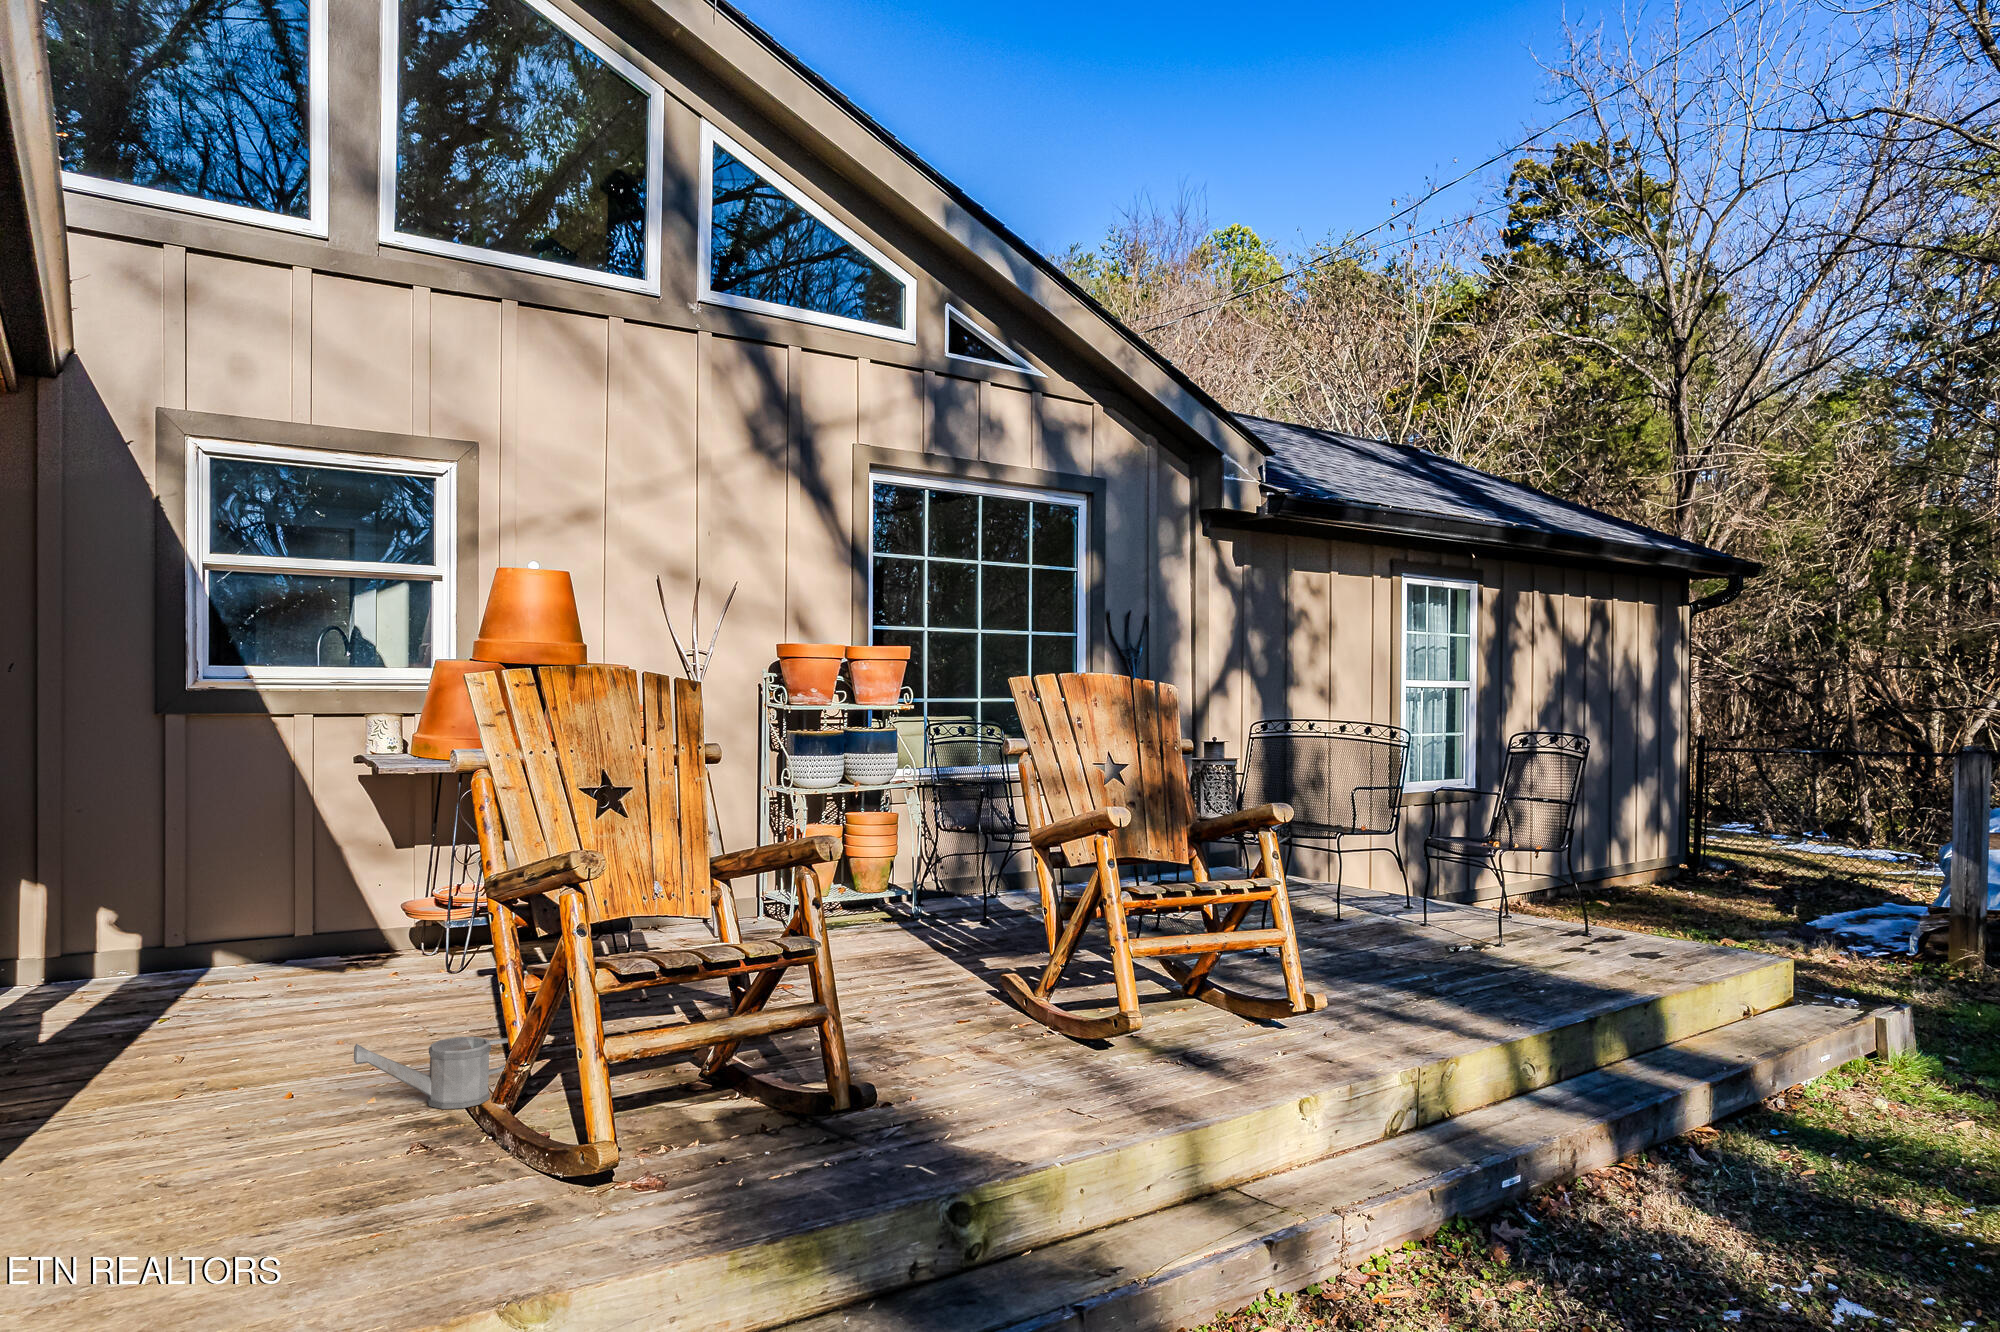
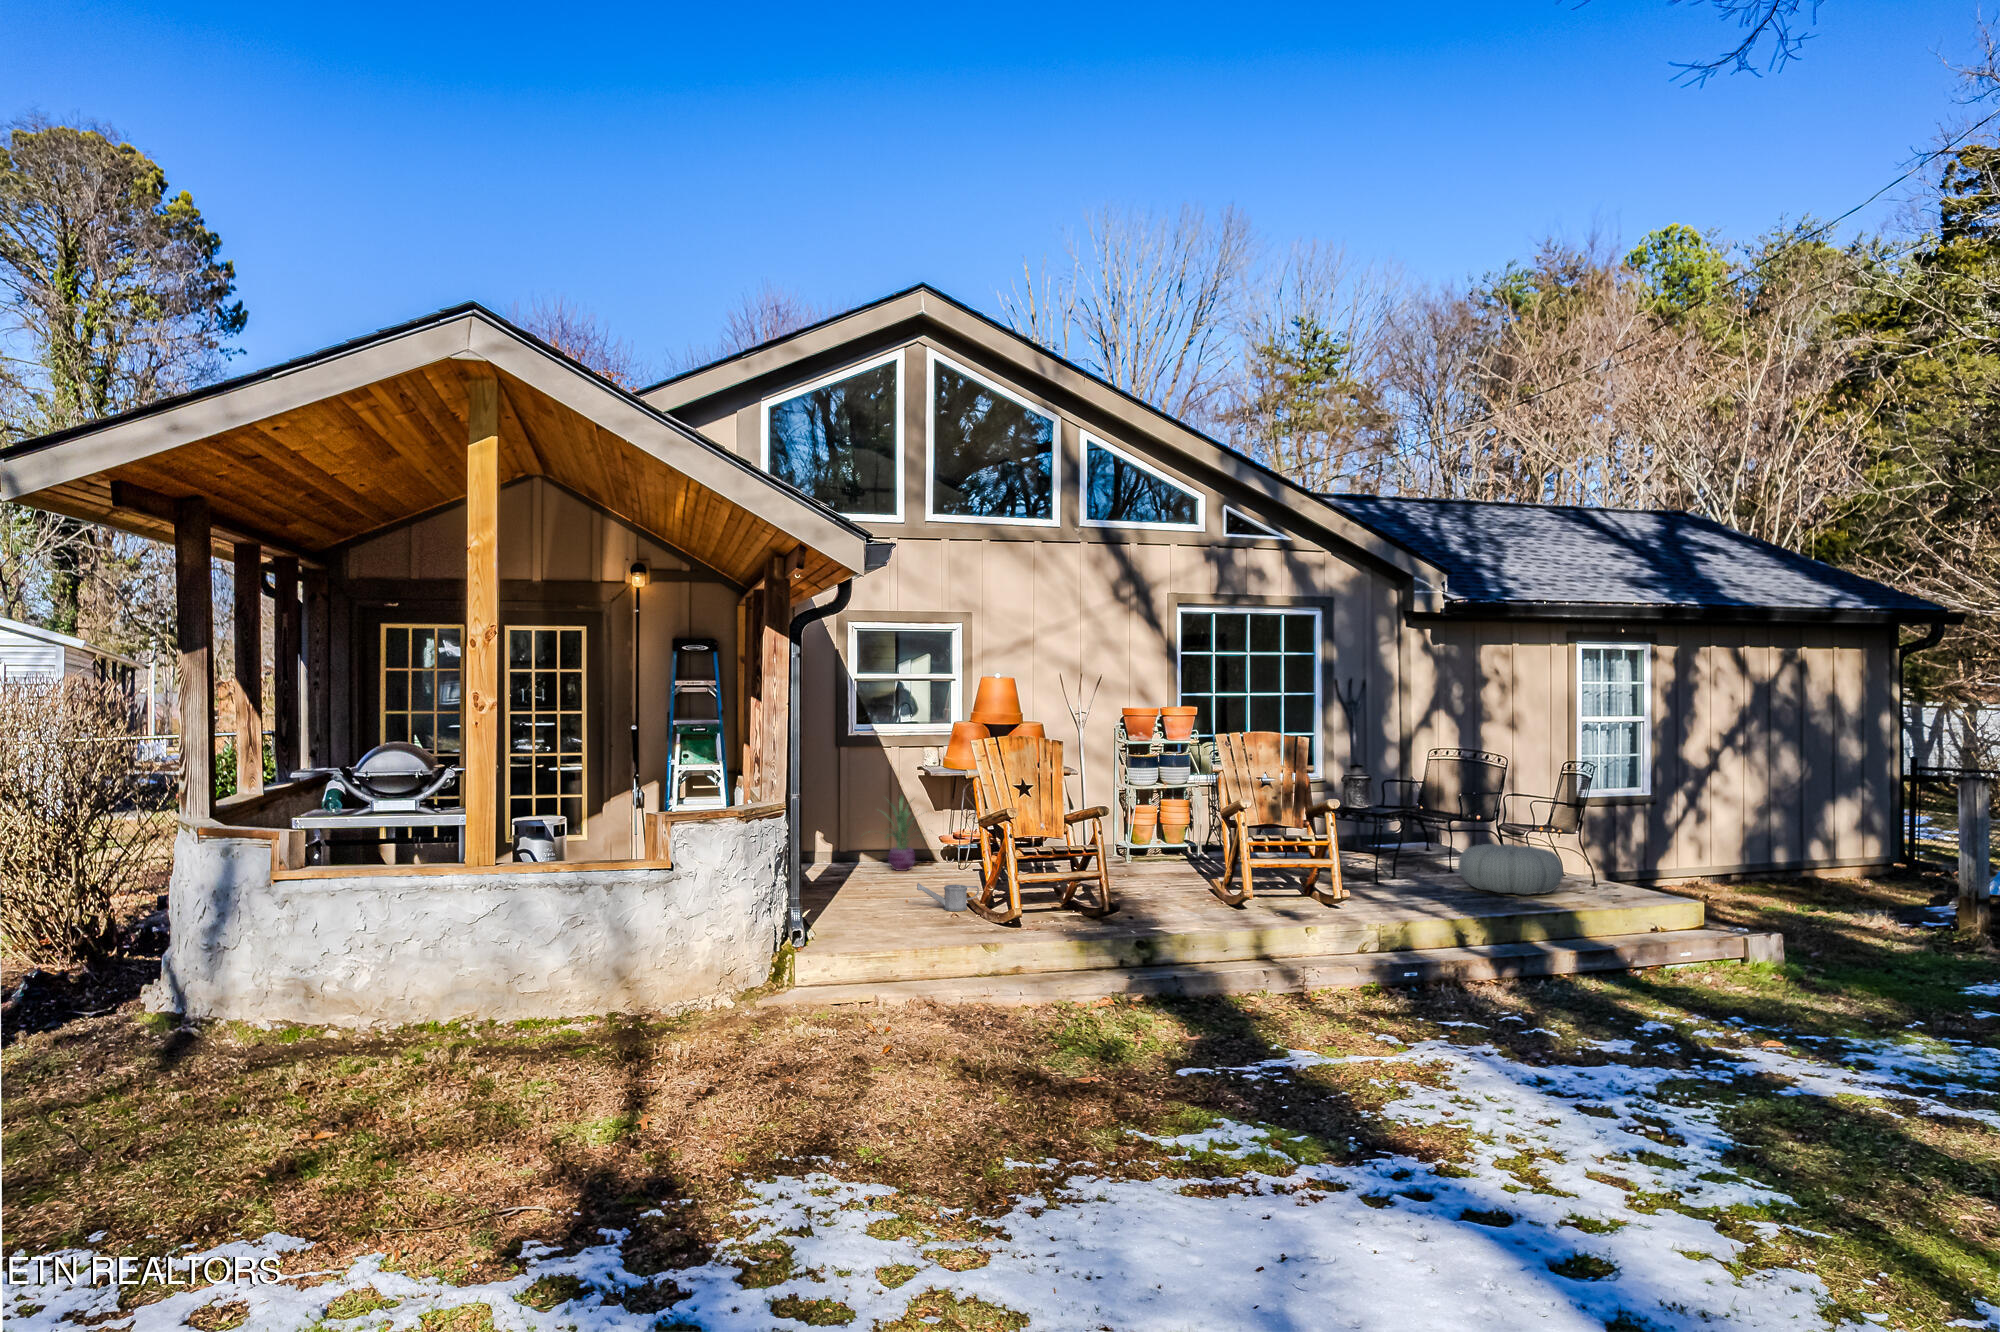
decorative plant: none [206,817,402,986] -> present [883,795,921,871]
pouf: none [1374,872,1546,957] -> present [1458,844,1563,895]

